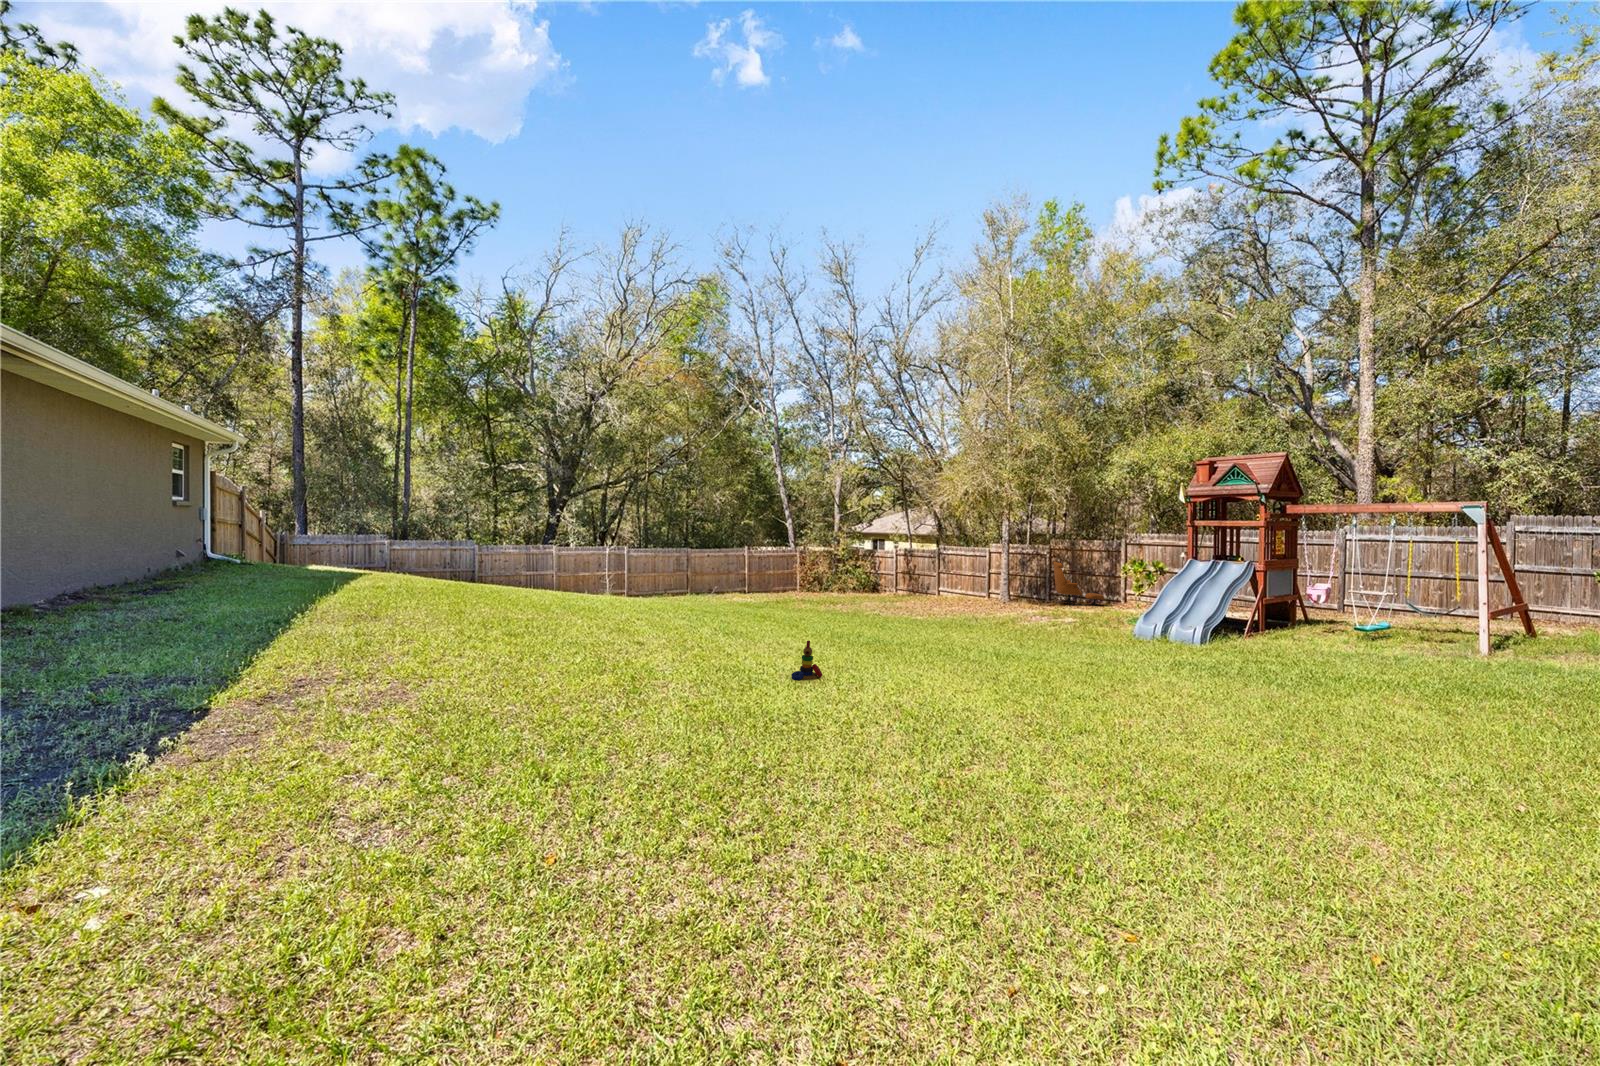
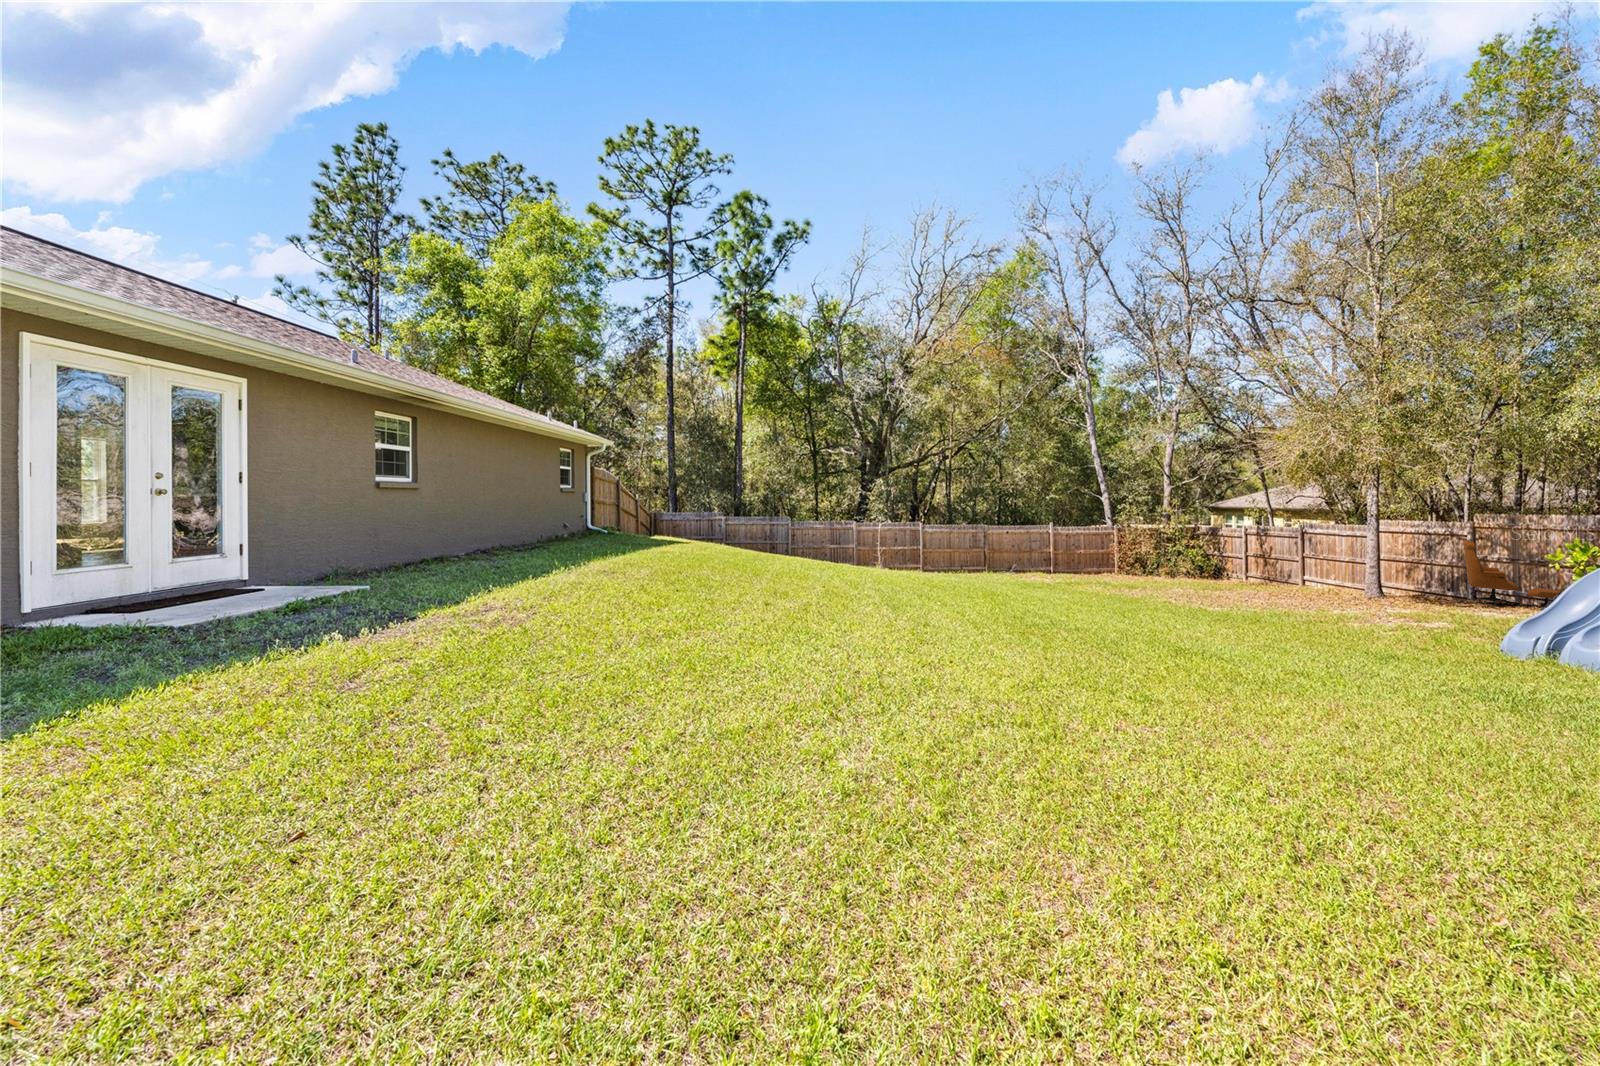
stacking toy: present [791,641,822,680] -> none [824,592,857,629]

